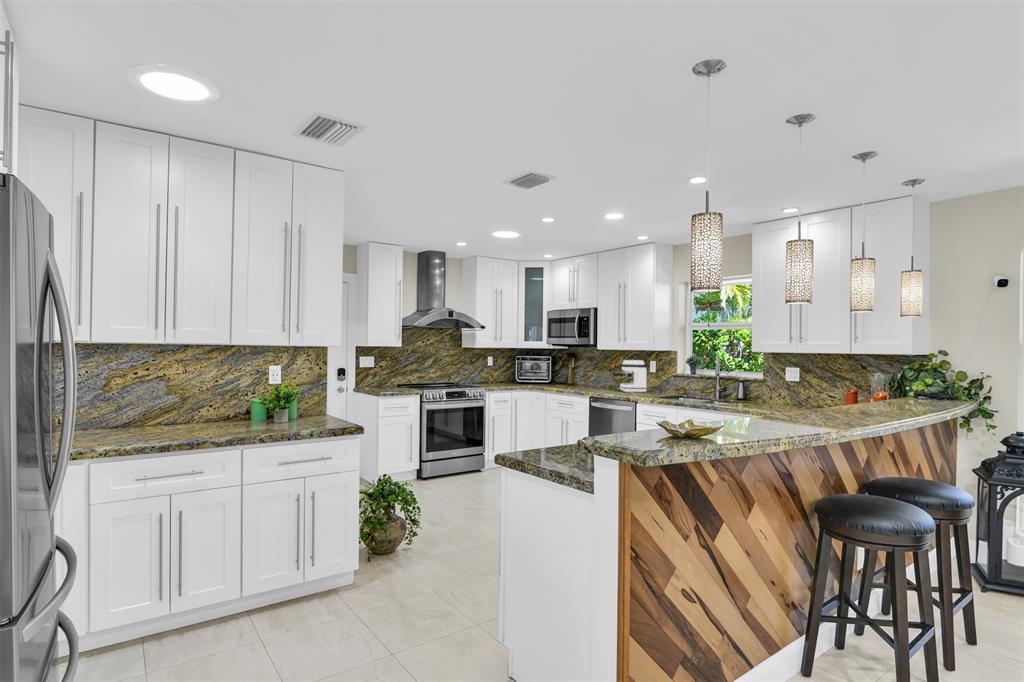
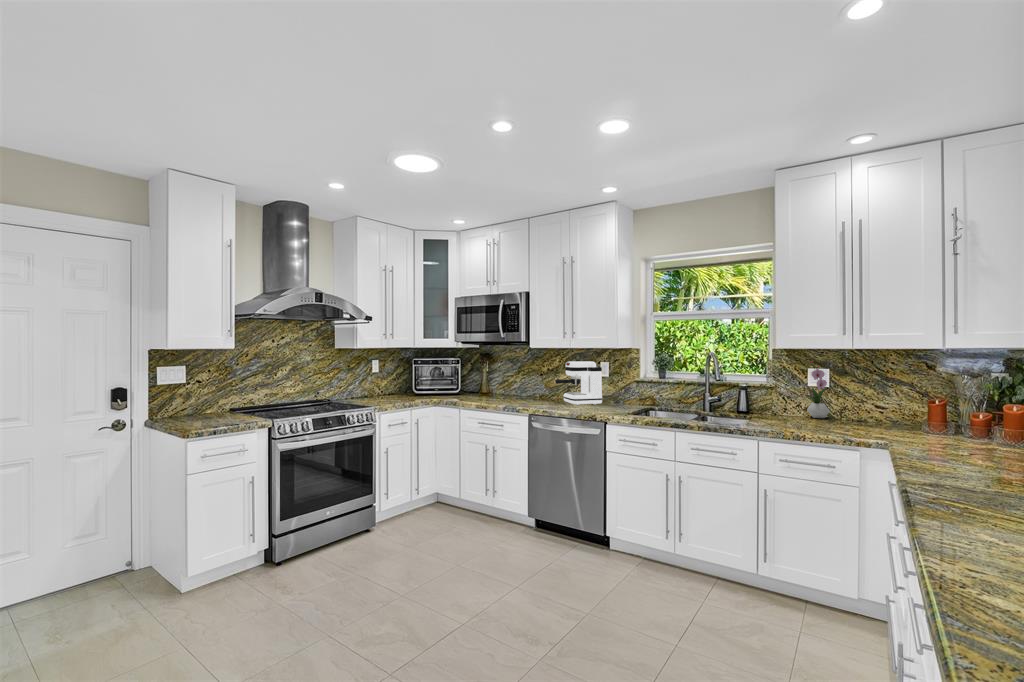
flower arrangement: none [783,362,799,404] -> present [807,361,830,418]

